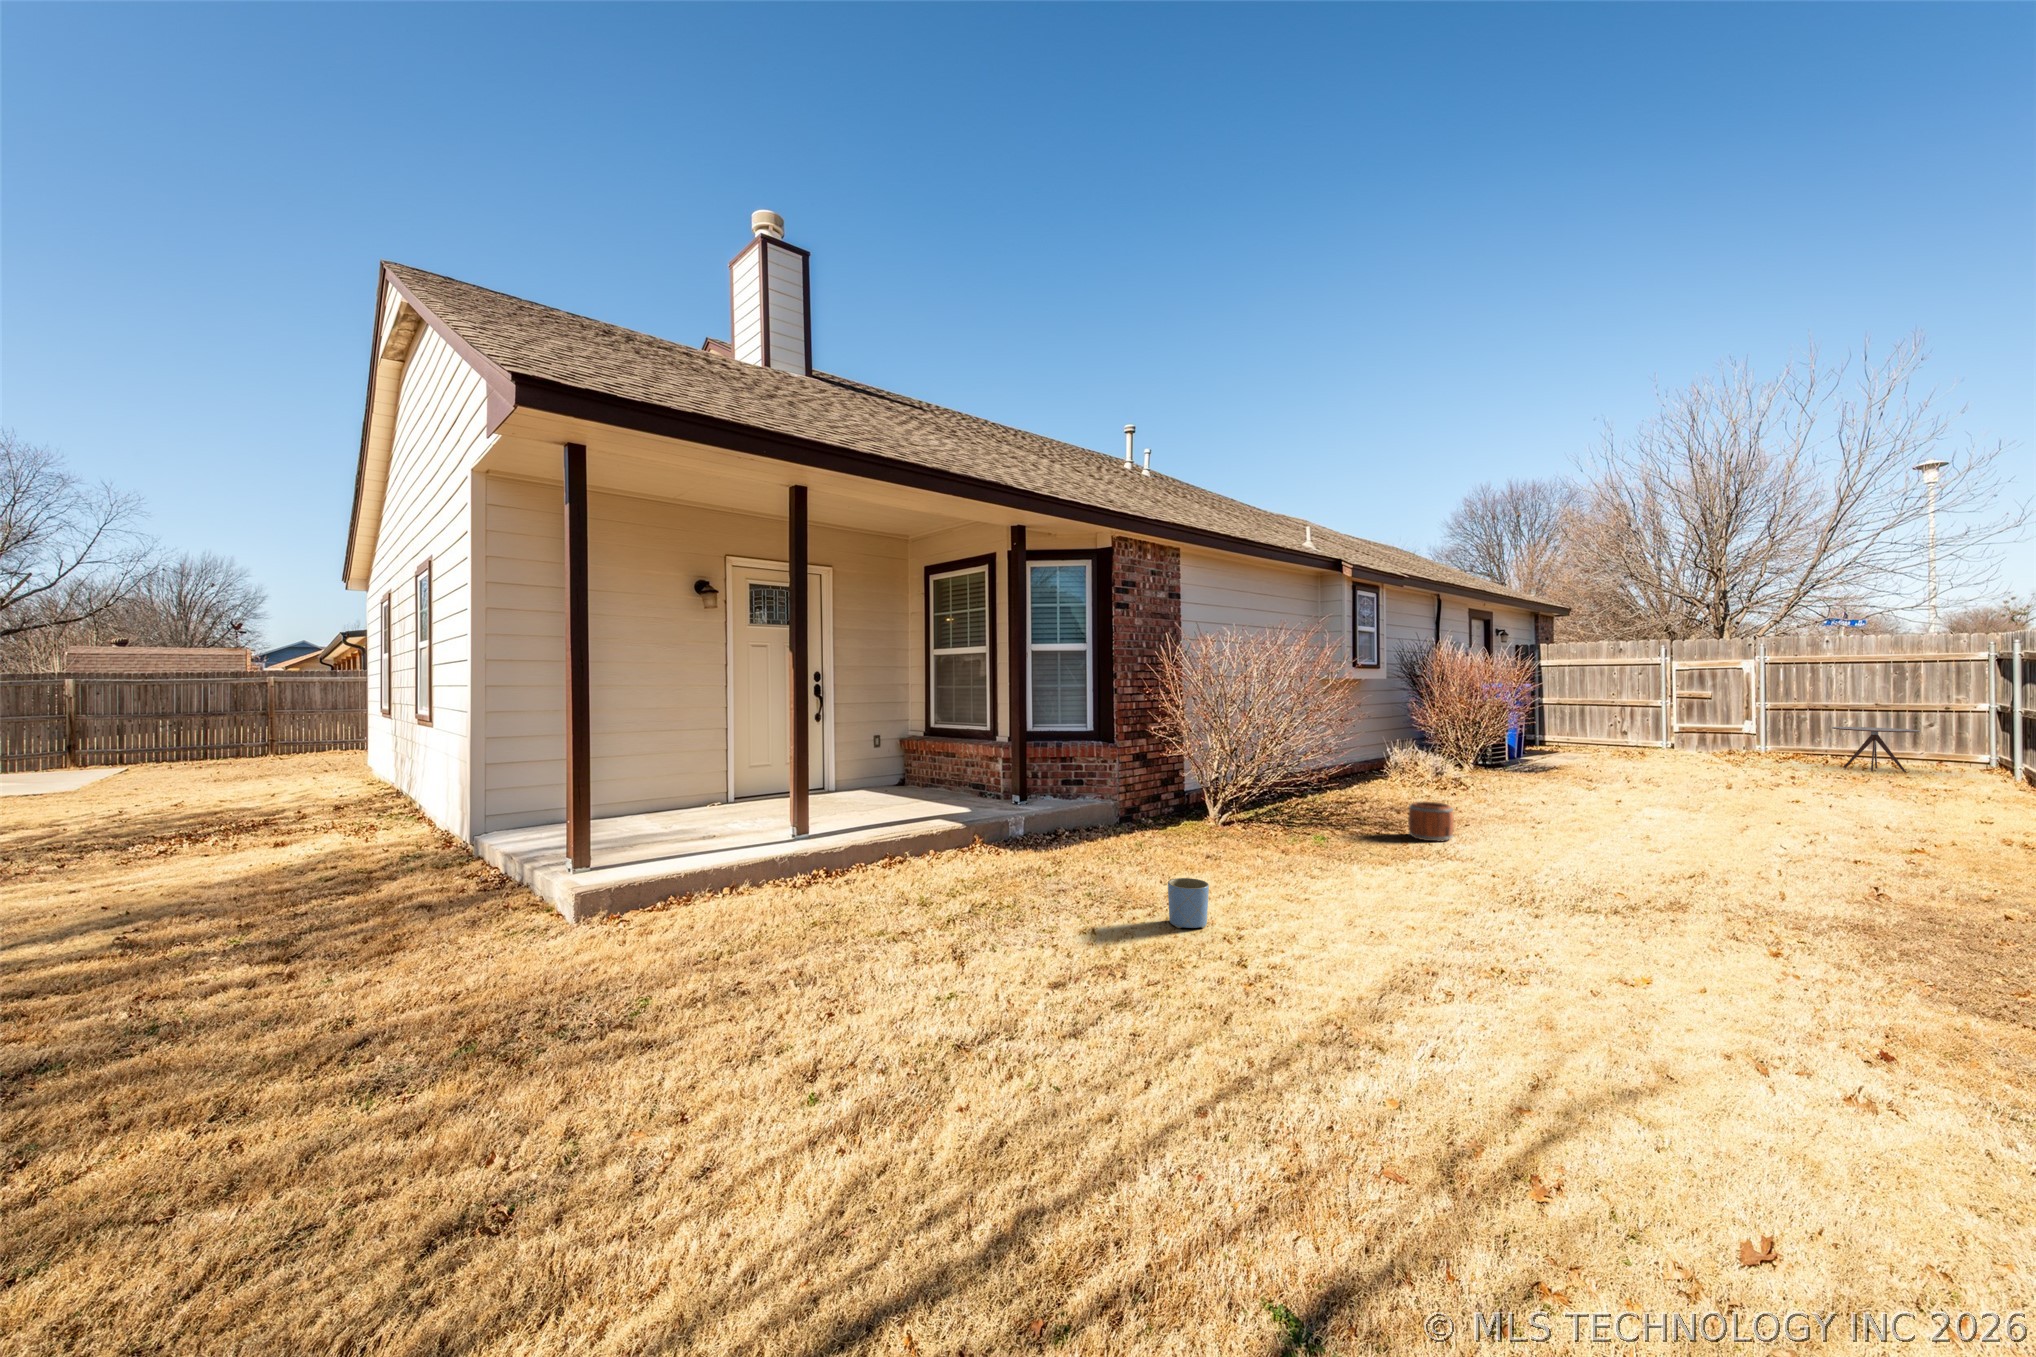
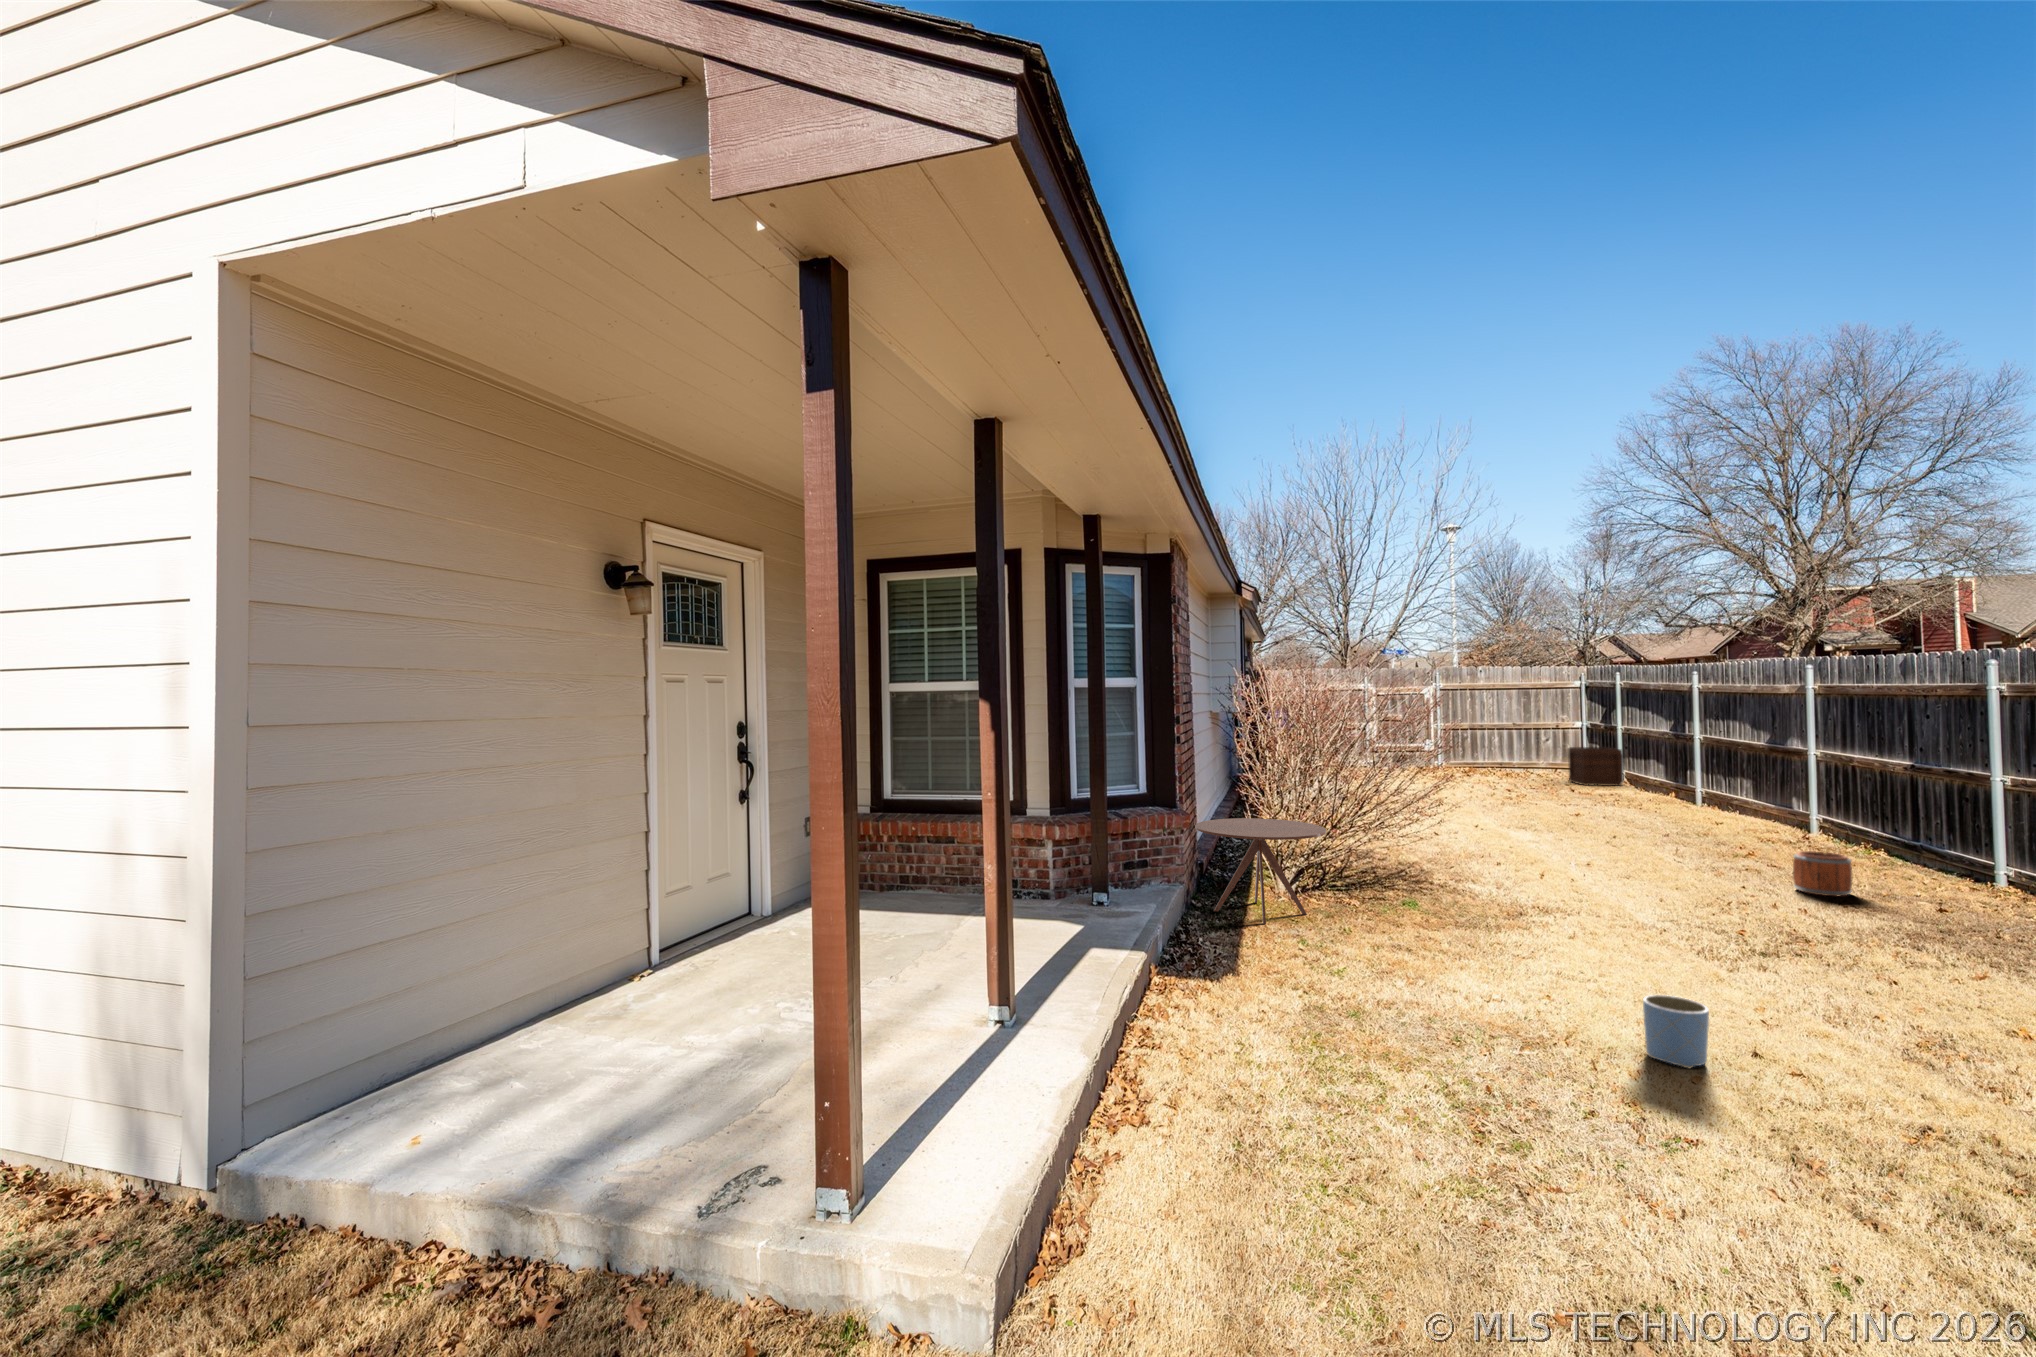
round table: present [1832,727,1920,772] -> present [1195,818,1326,924]
wooden crate: none [1939,734,2019,786] -> present [1568,747,1624,786]
bucket: present [1408,801,1454,841] -> present [1793,851,1852,896]

